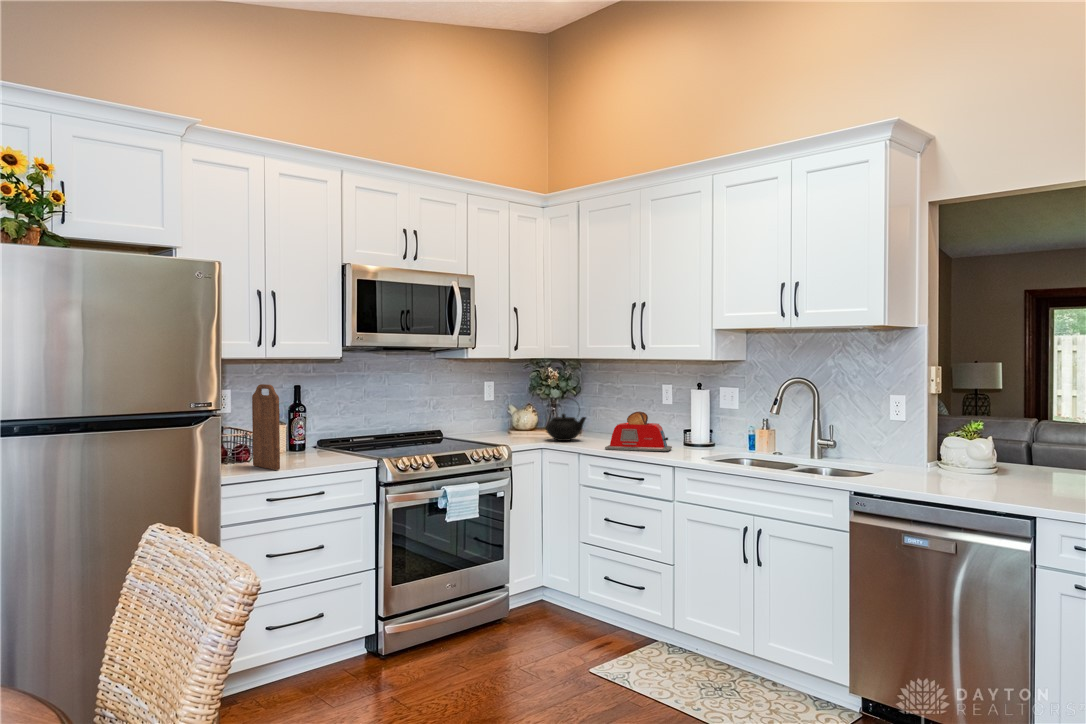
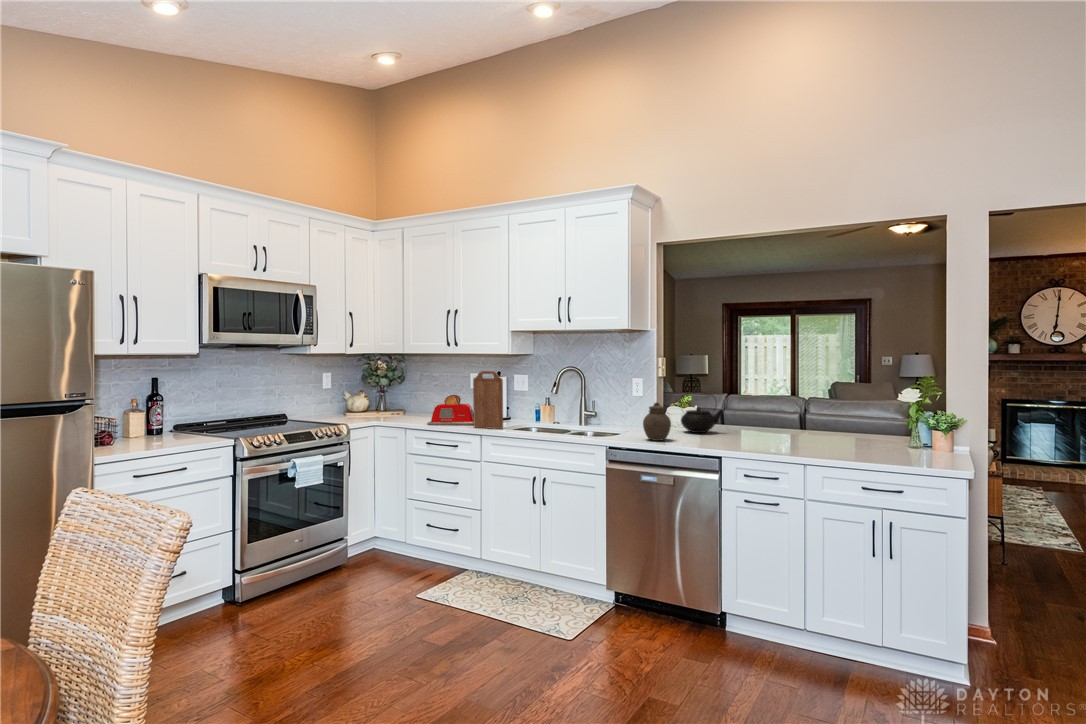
cutting board: present [252,384,280,470] -> present [473,371,503,429]
teapot: present [546,397,586,441] -> present [681,392,723,433]
jar: none [906,430,951,486] -> present [643,403,671,441]

